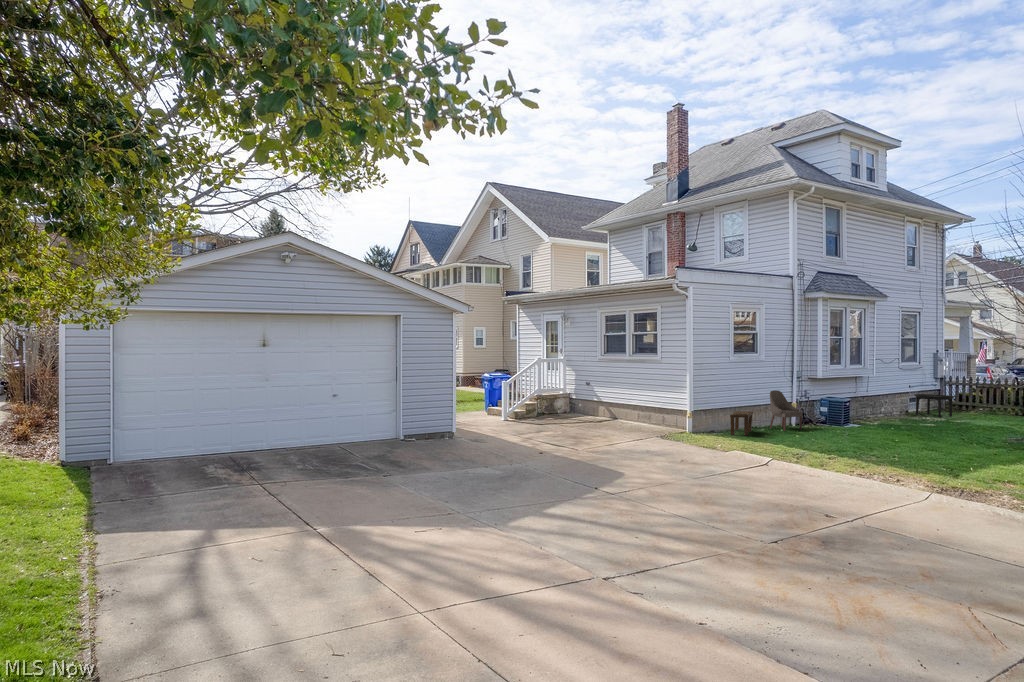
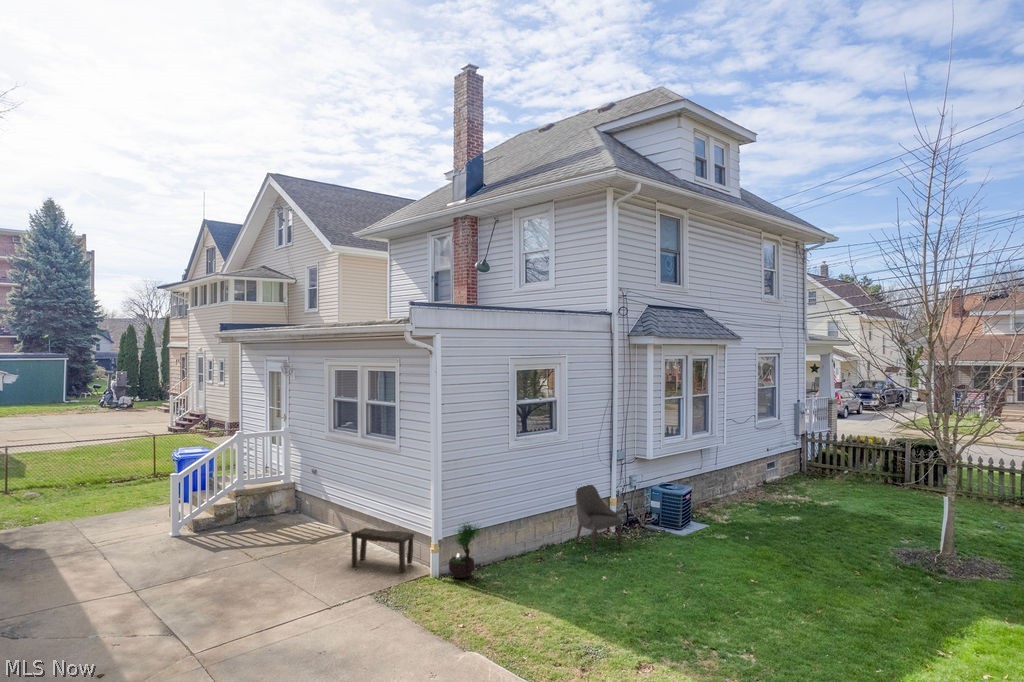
round table: present [914,394,955,417] -> none [772,459,820,493]
potted tree: none [697,399,719,435] -> present [449,522,480,578]
bench: present [730,411,753,436] -> present [351,528,414,573]

